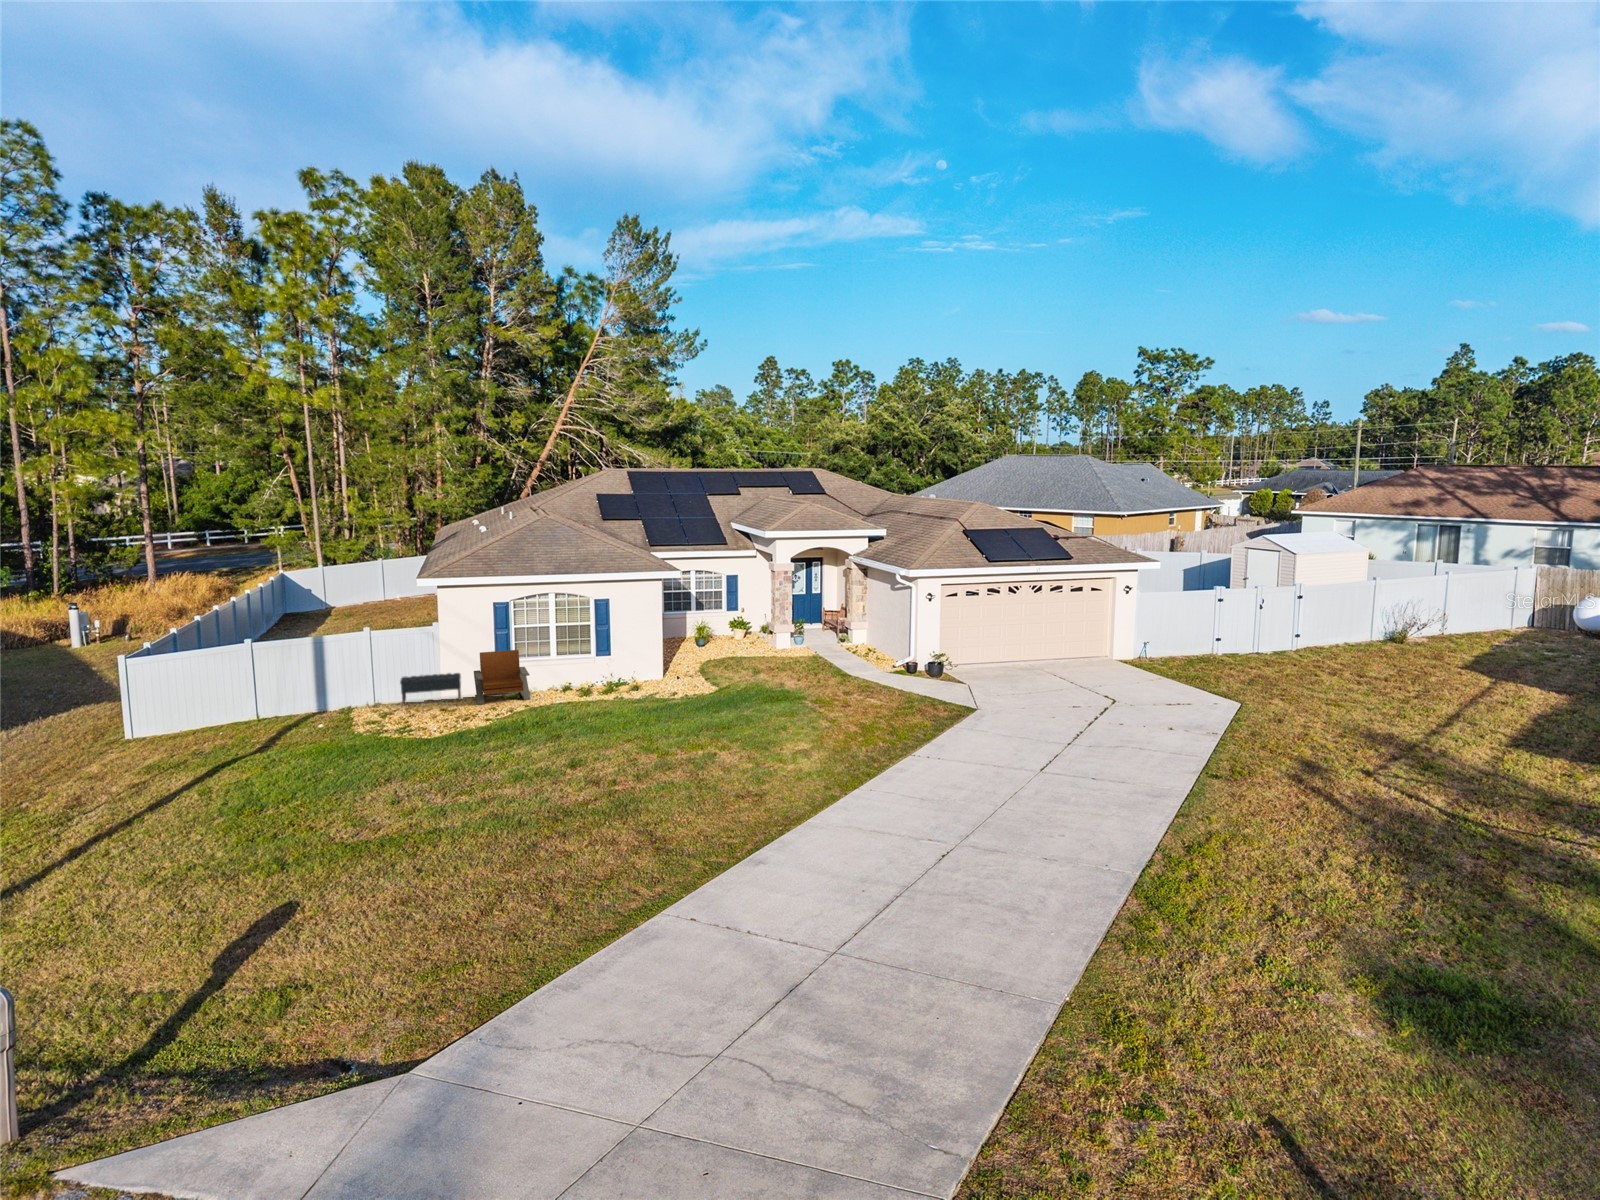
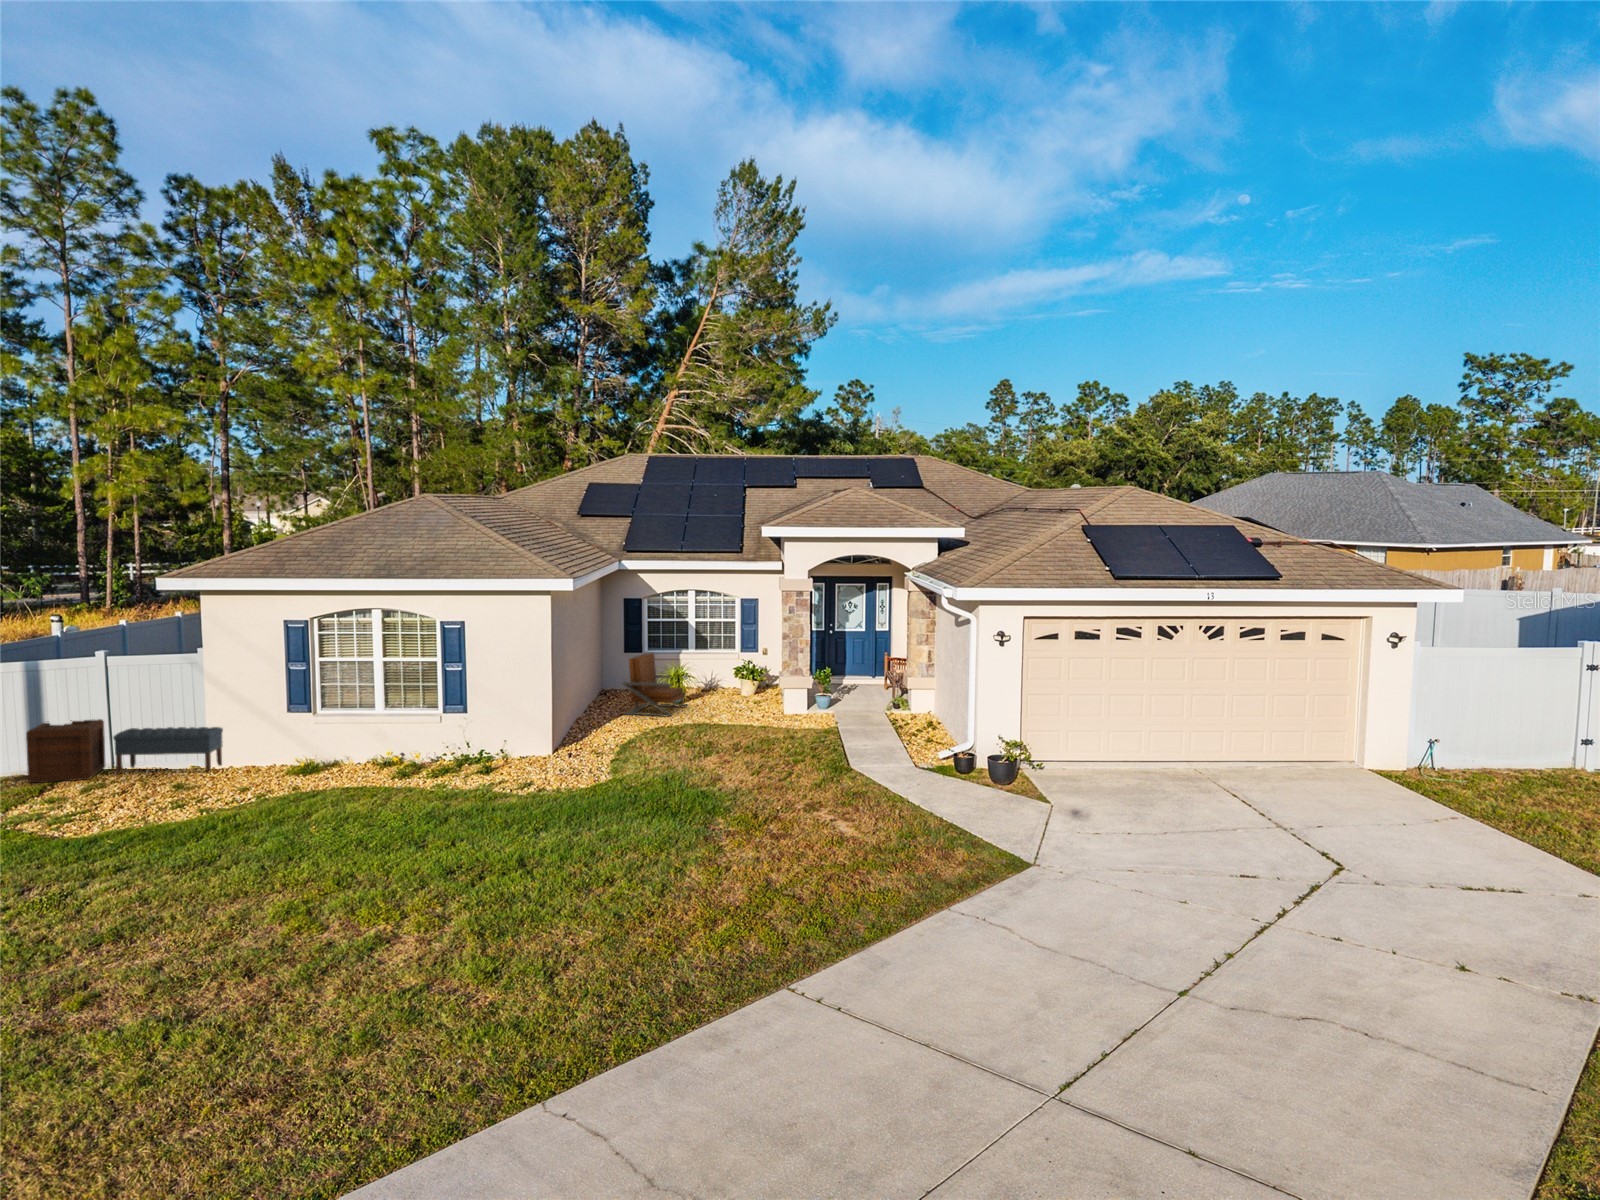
lounge chair: present [474,650,531,705] -> present [622,653,688,717]
wooden crate: none [349,672,391,714] -> present [26,719,105,783]

